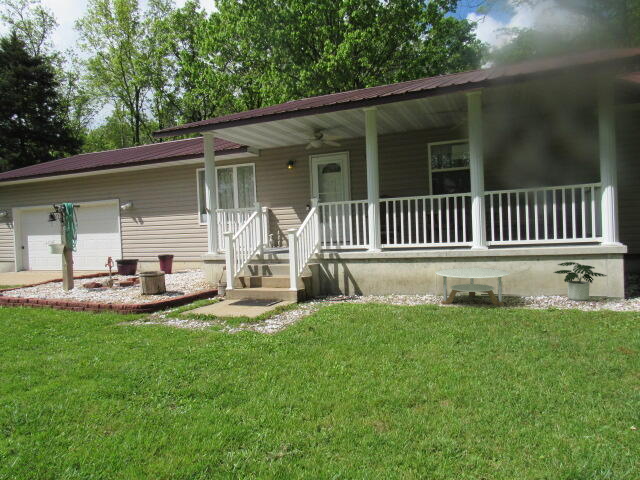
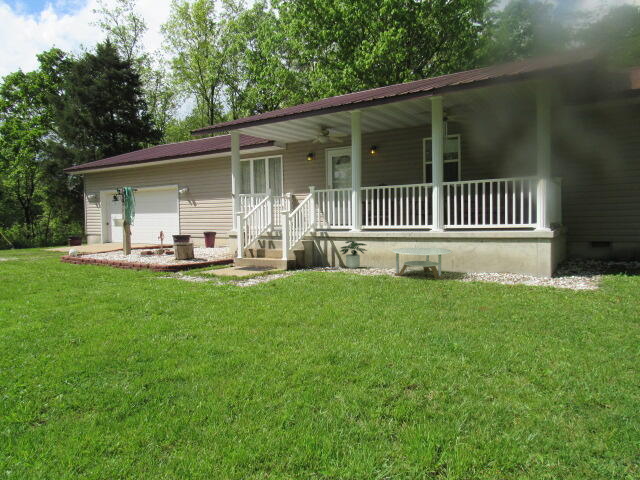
potted plant: present [554,262,607,301] -> present [340,241,367,268]

